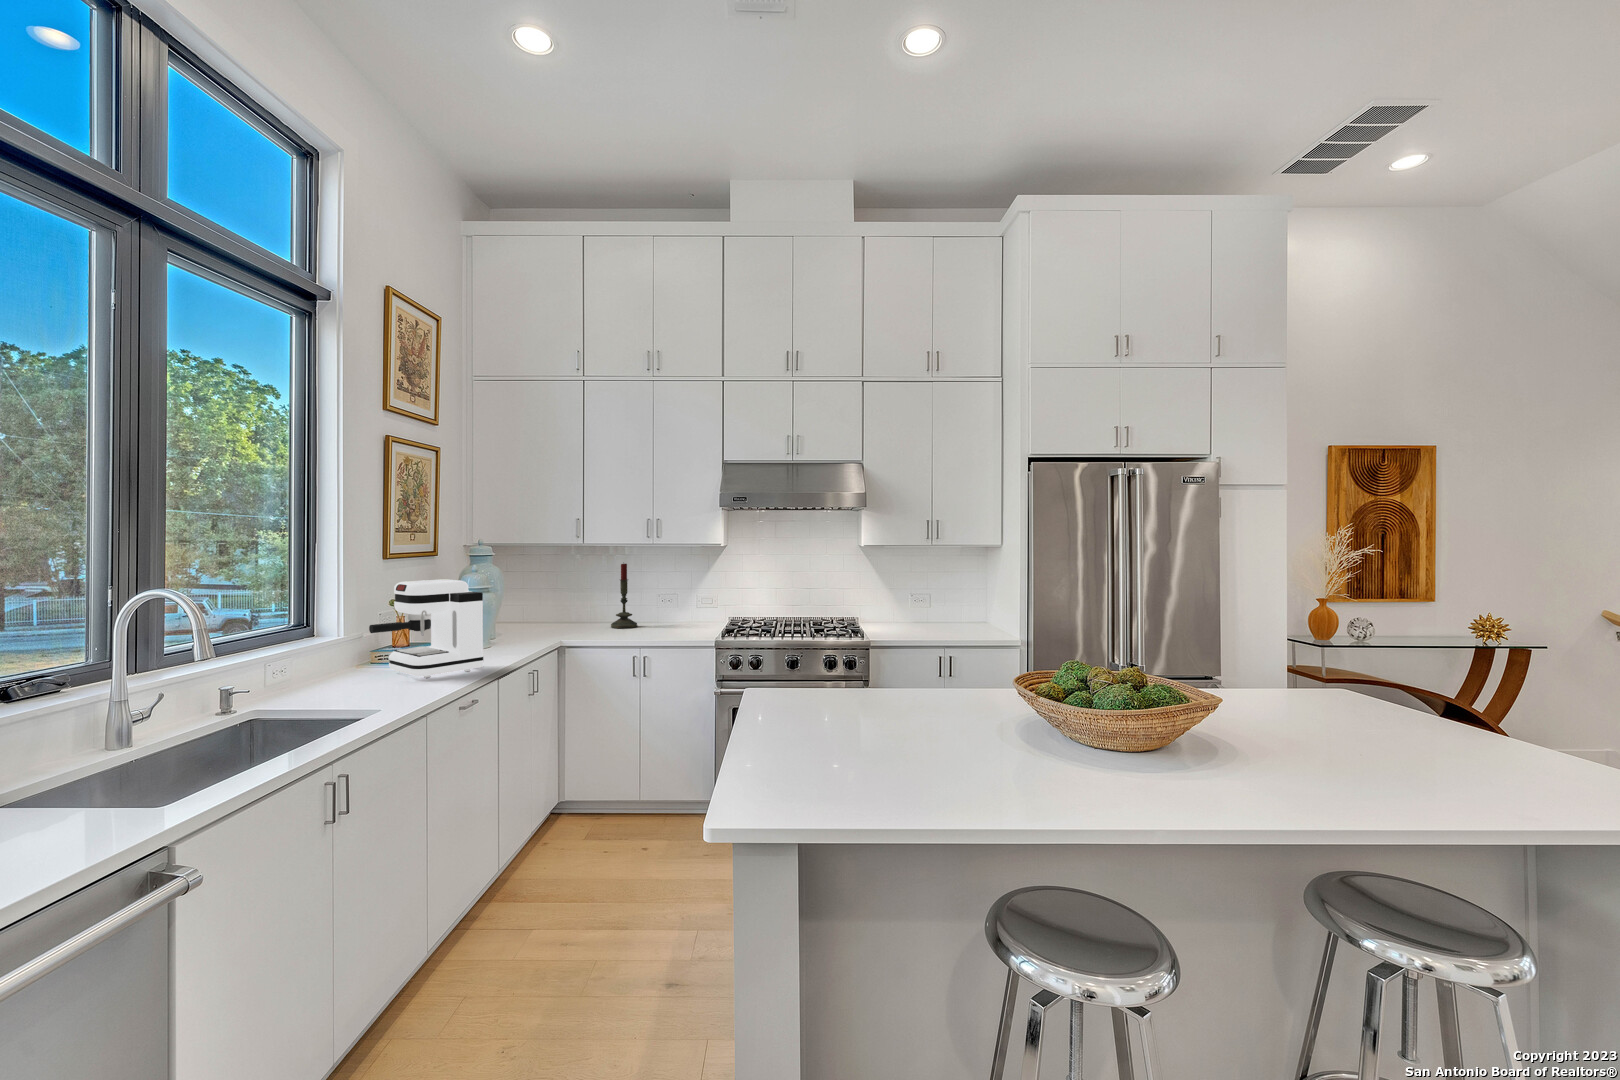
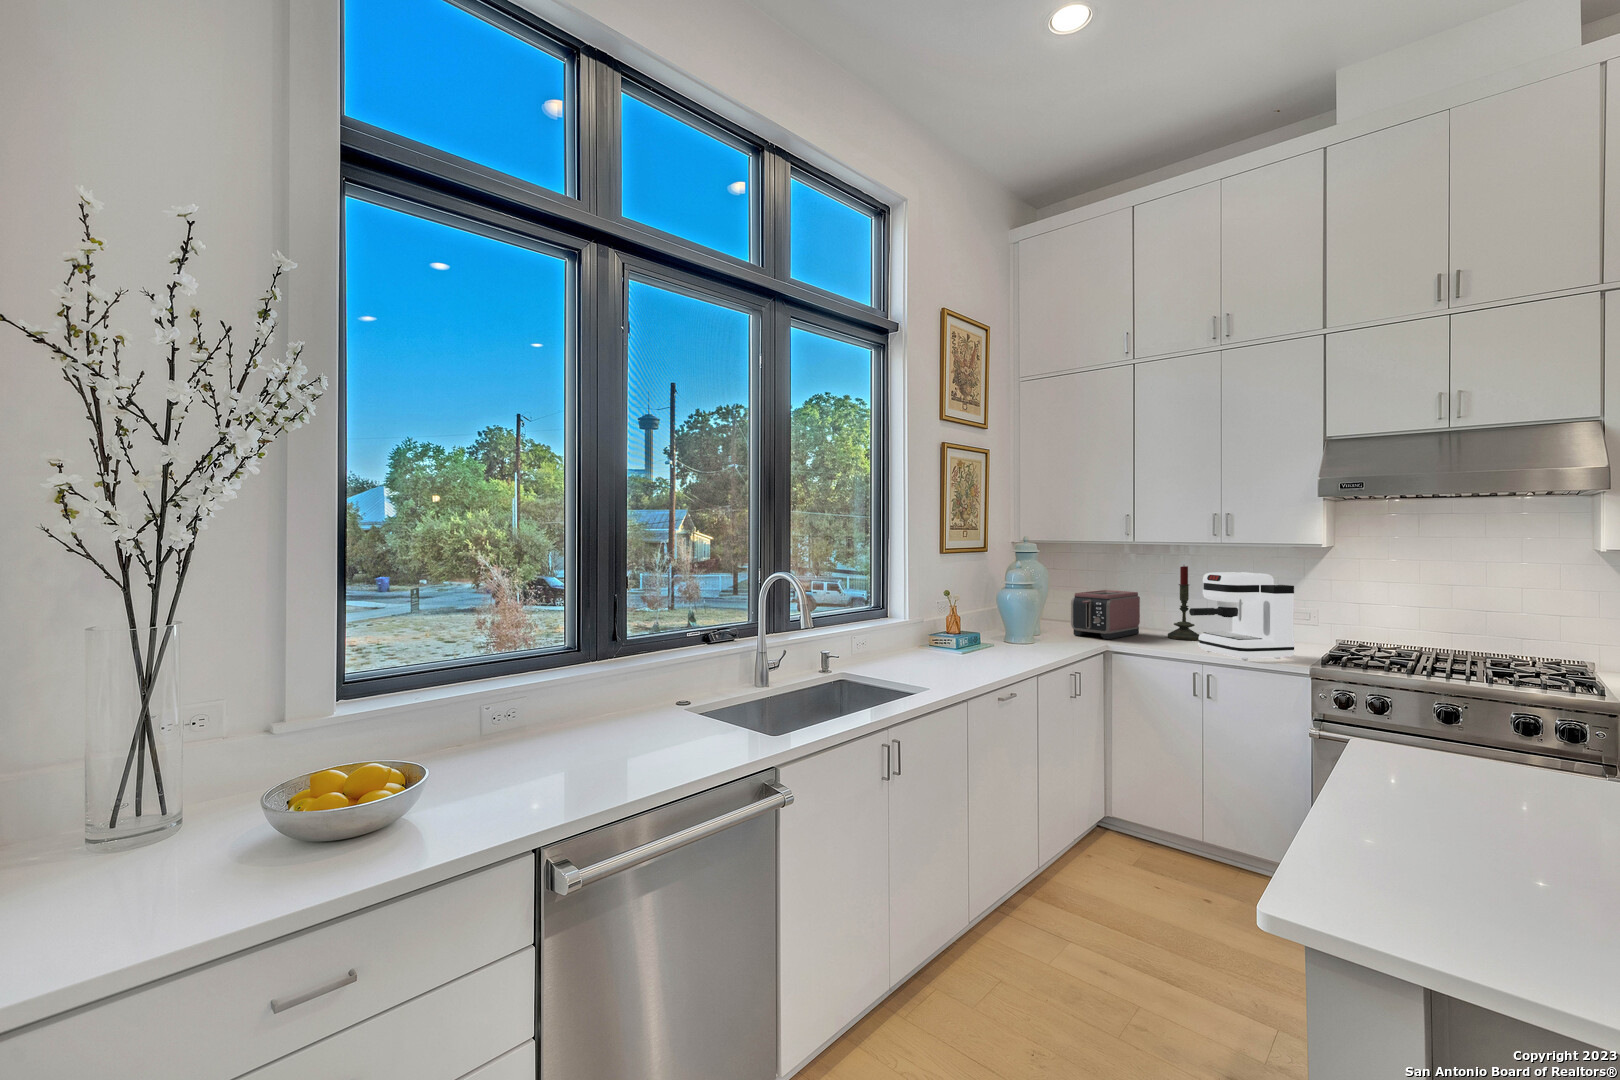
coffee maker: present [369,579,484,678] -> present [1189,572,1295,660]
toaster: none [525,588,587,635] -> present [1071,590,1140,639]

